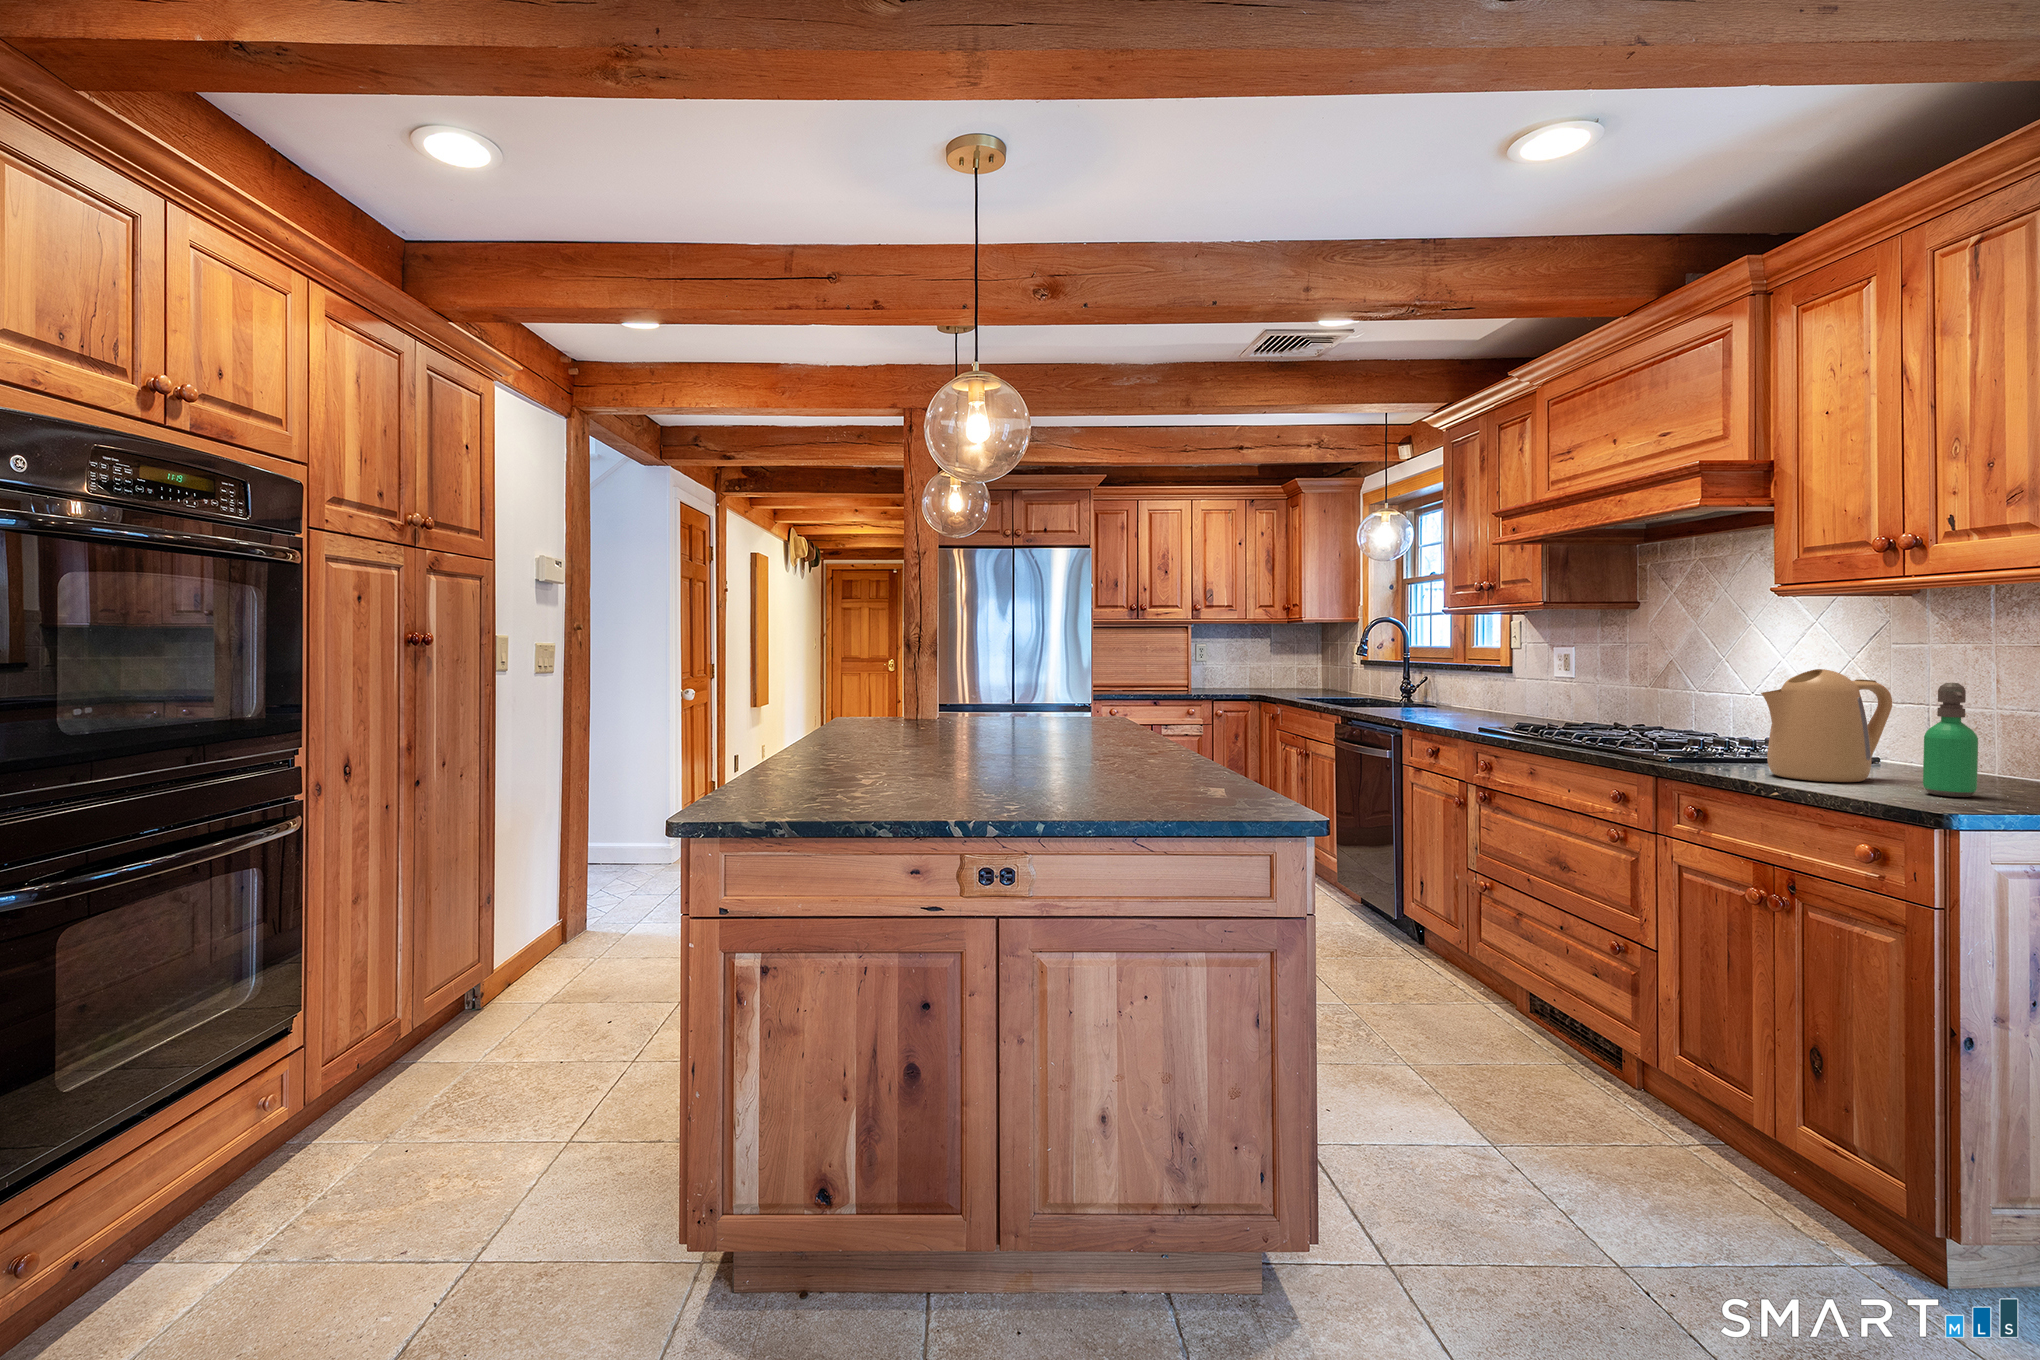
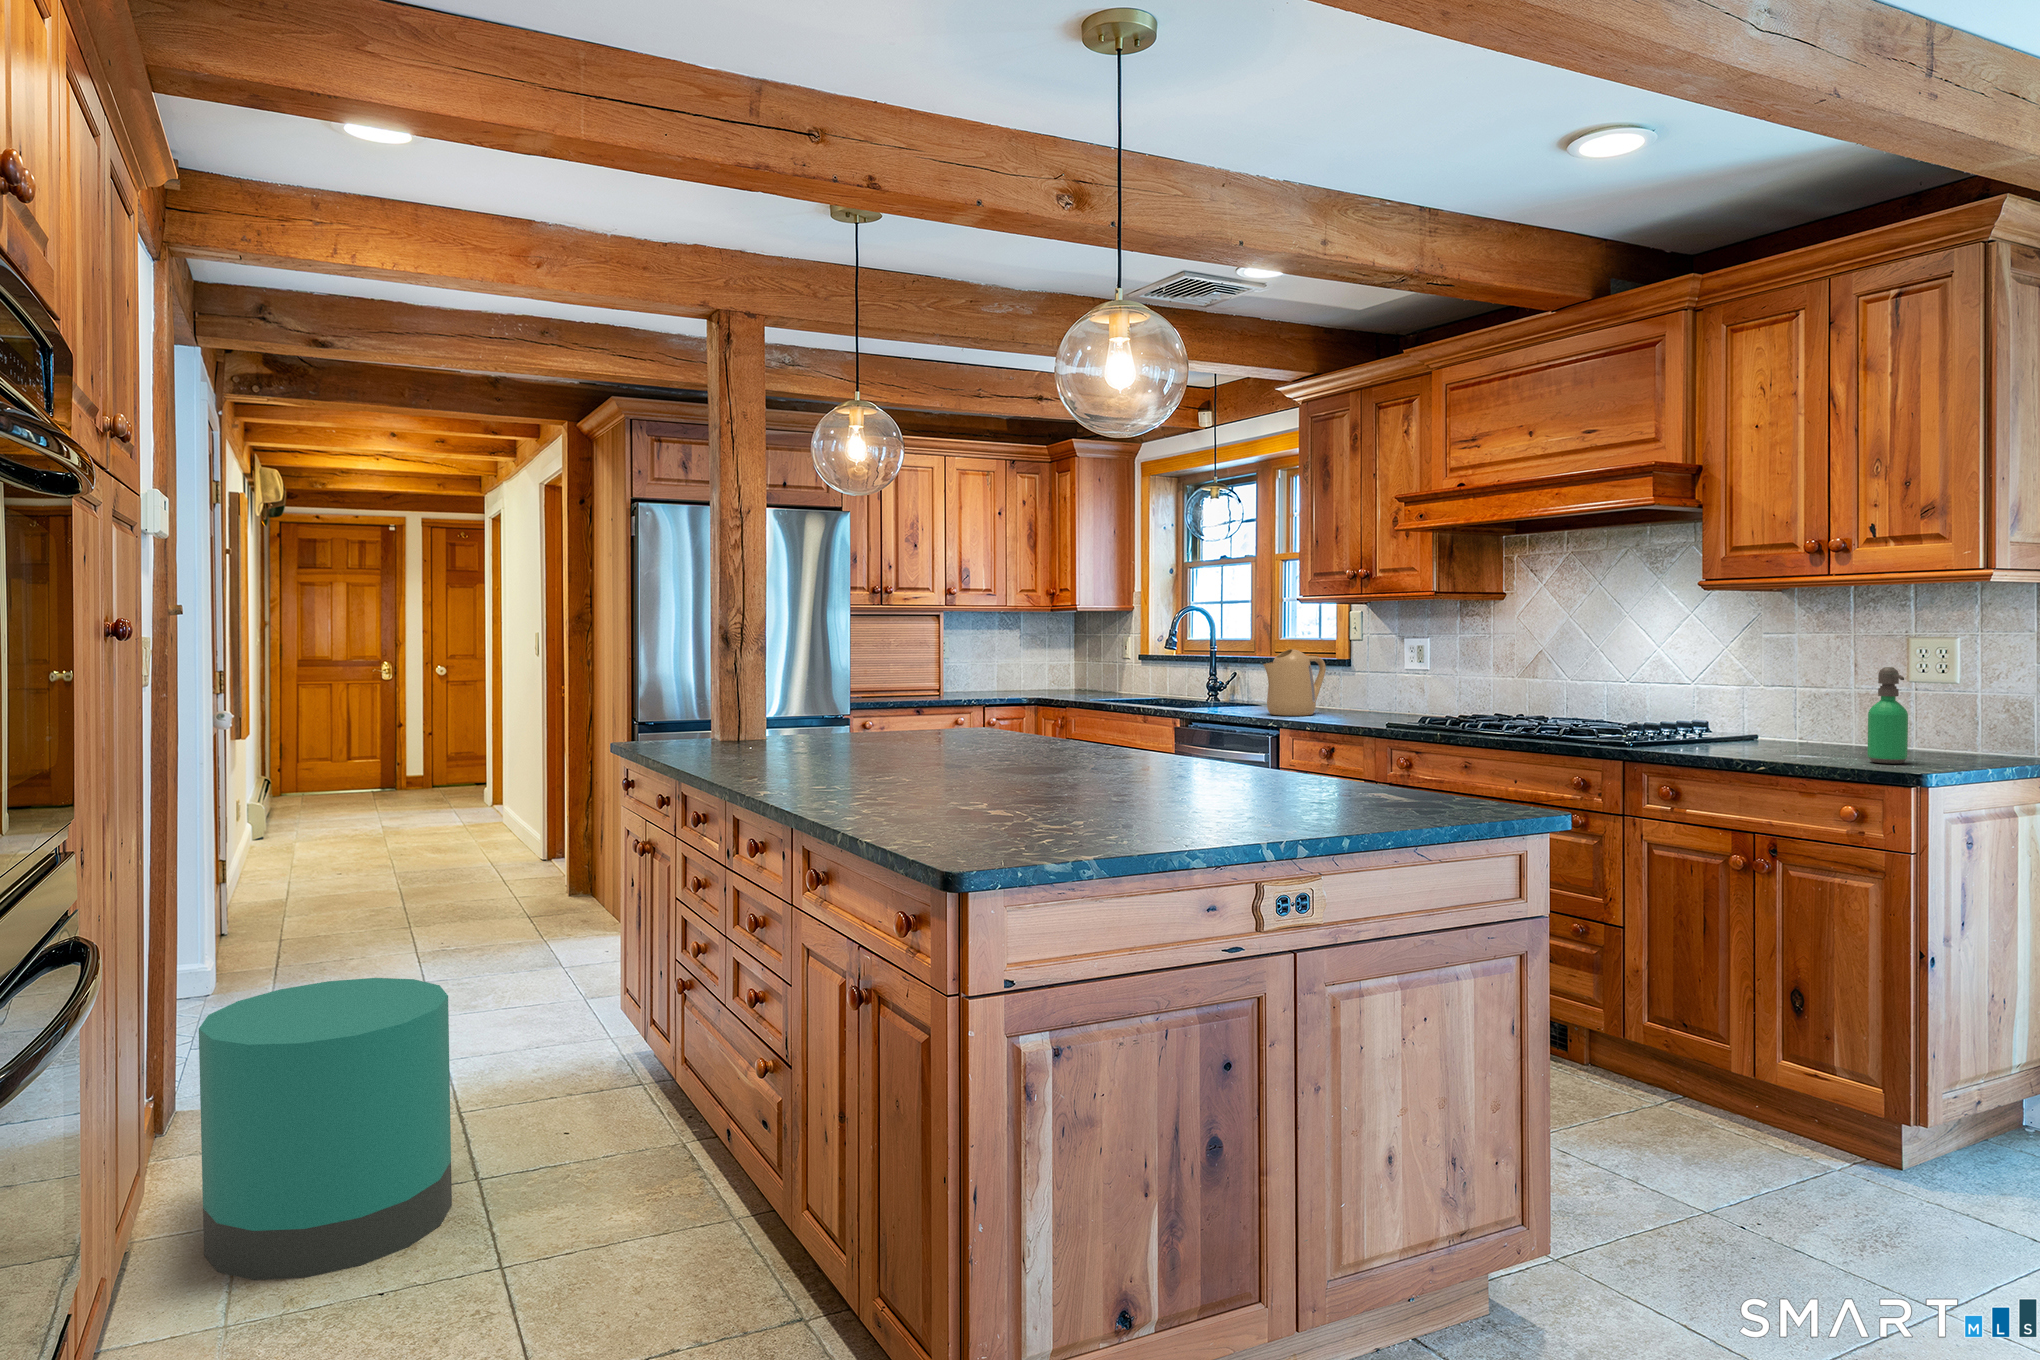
kettle: present [1761,669,1892,782] -> present [1263,649,1326,716]
trash can: none [471,865,629,1053] -> present [199,978,452,1280]

